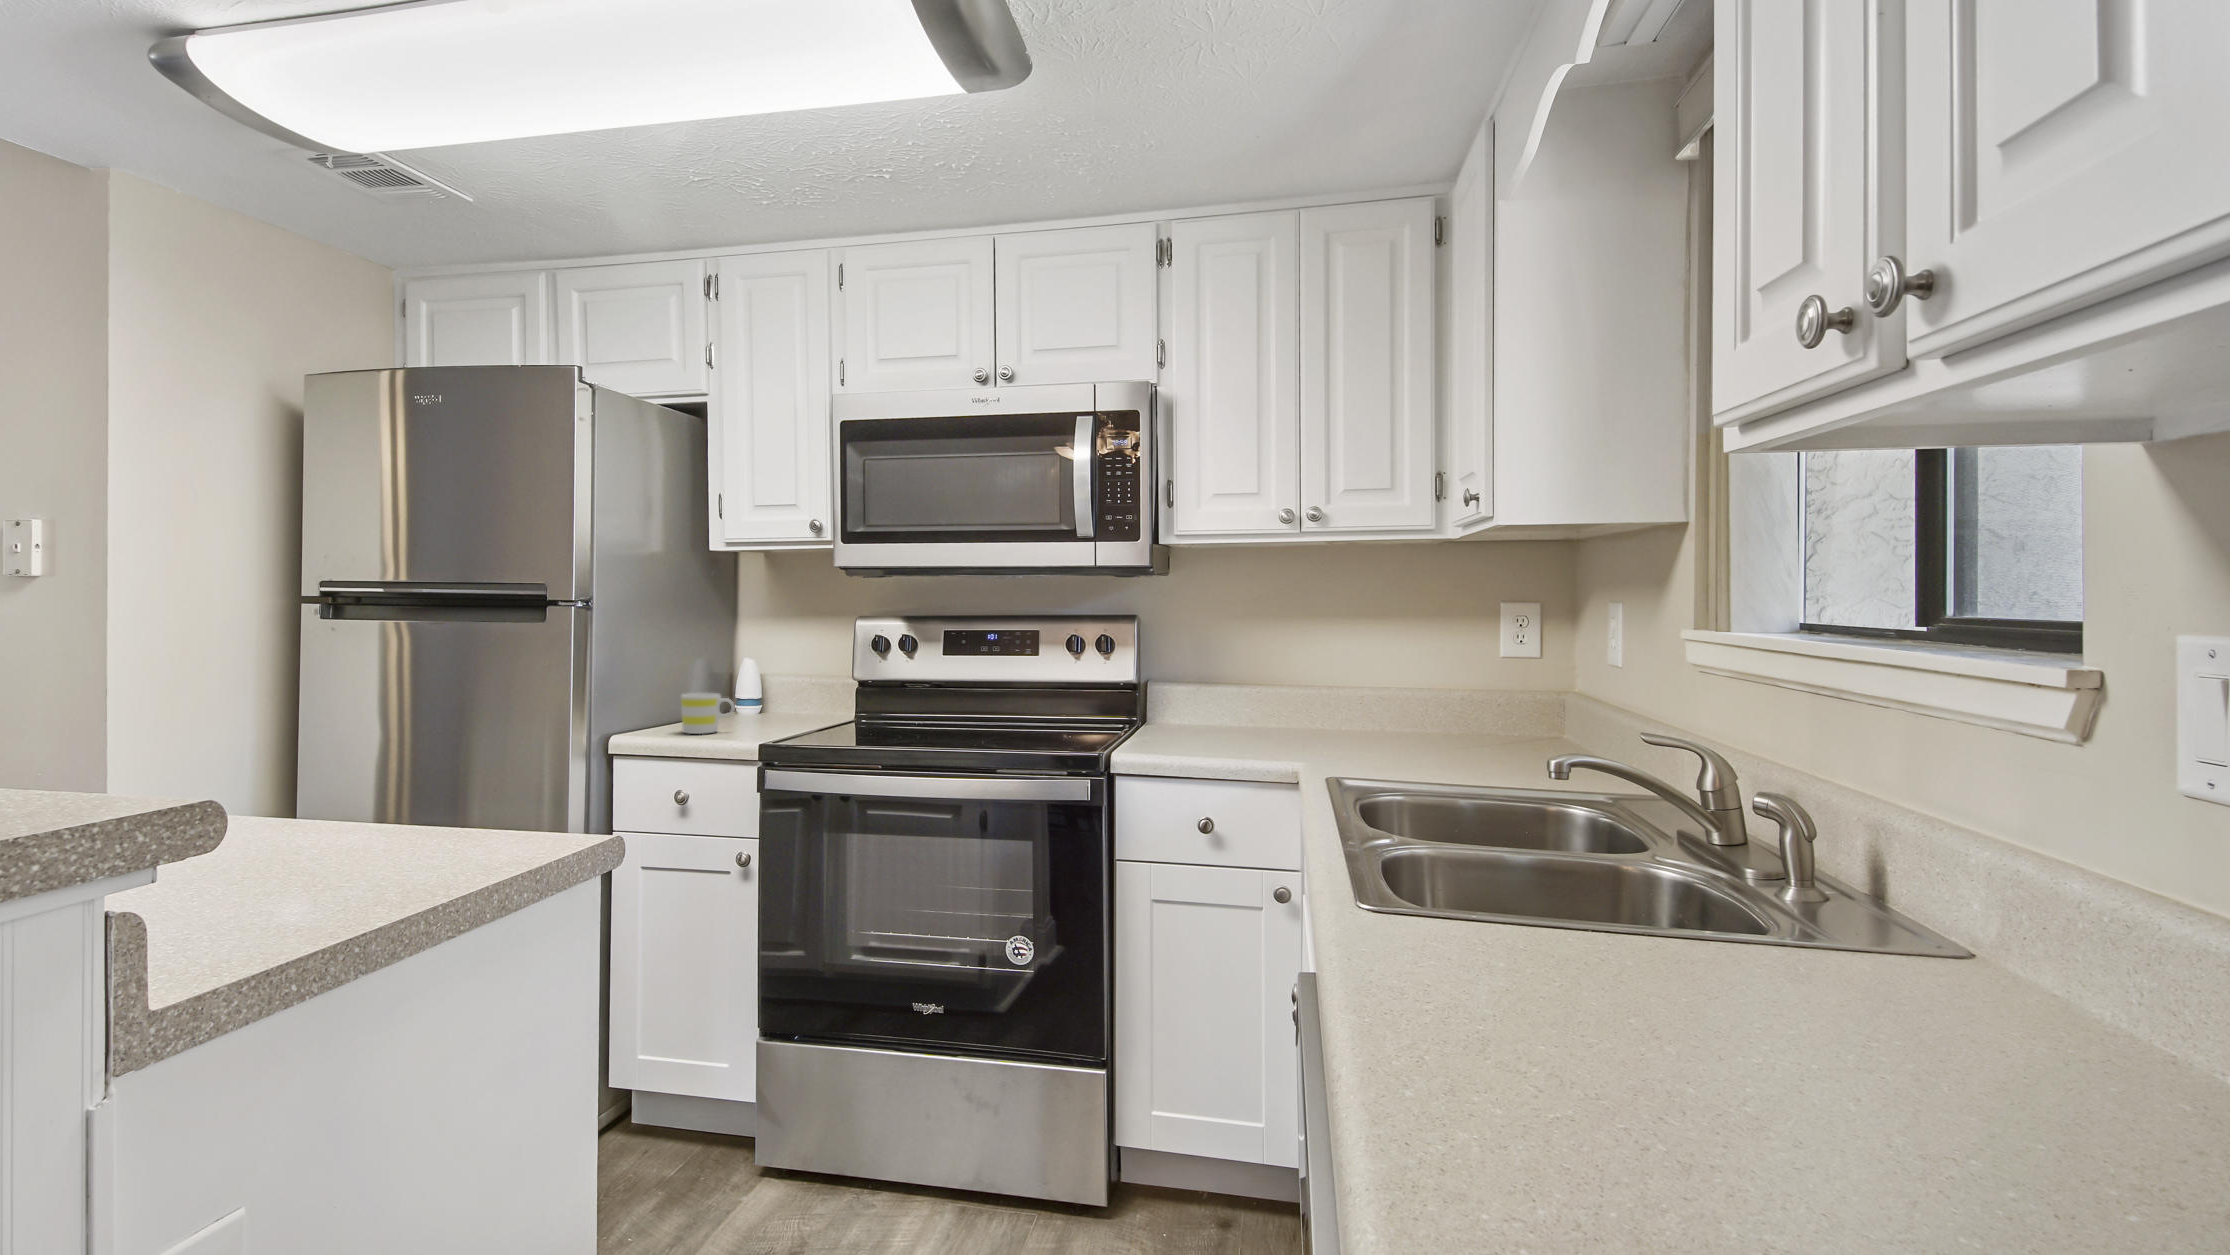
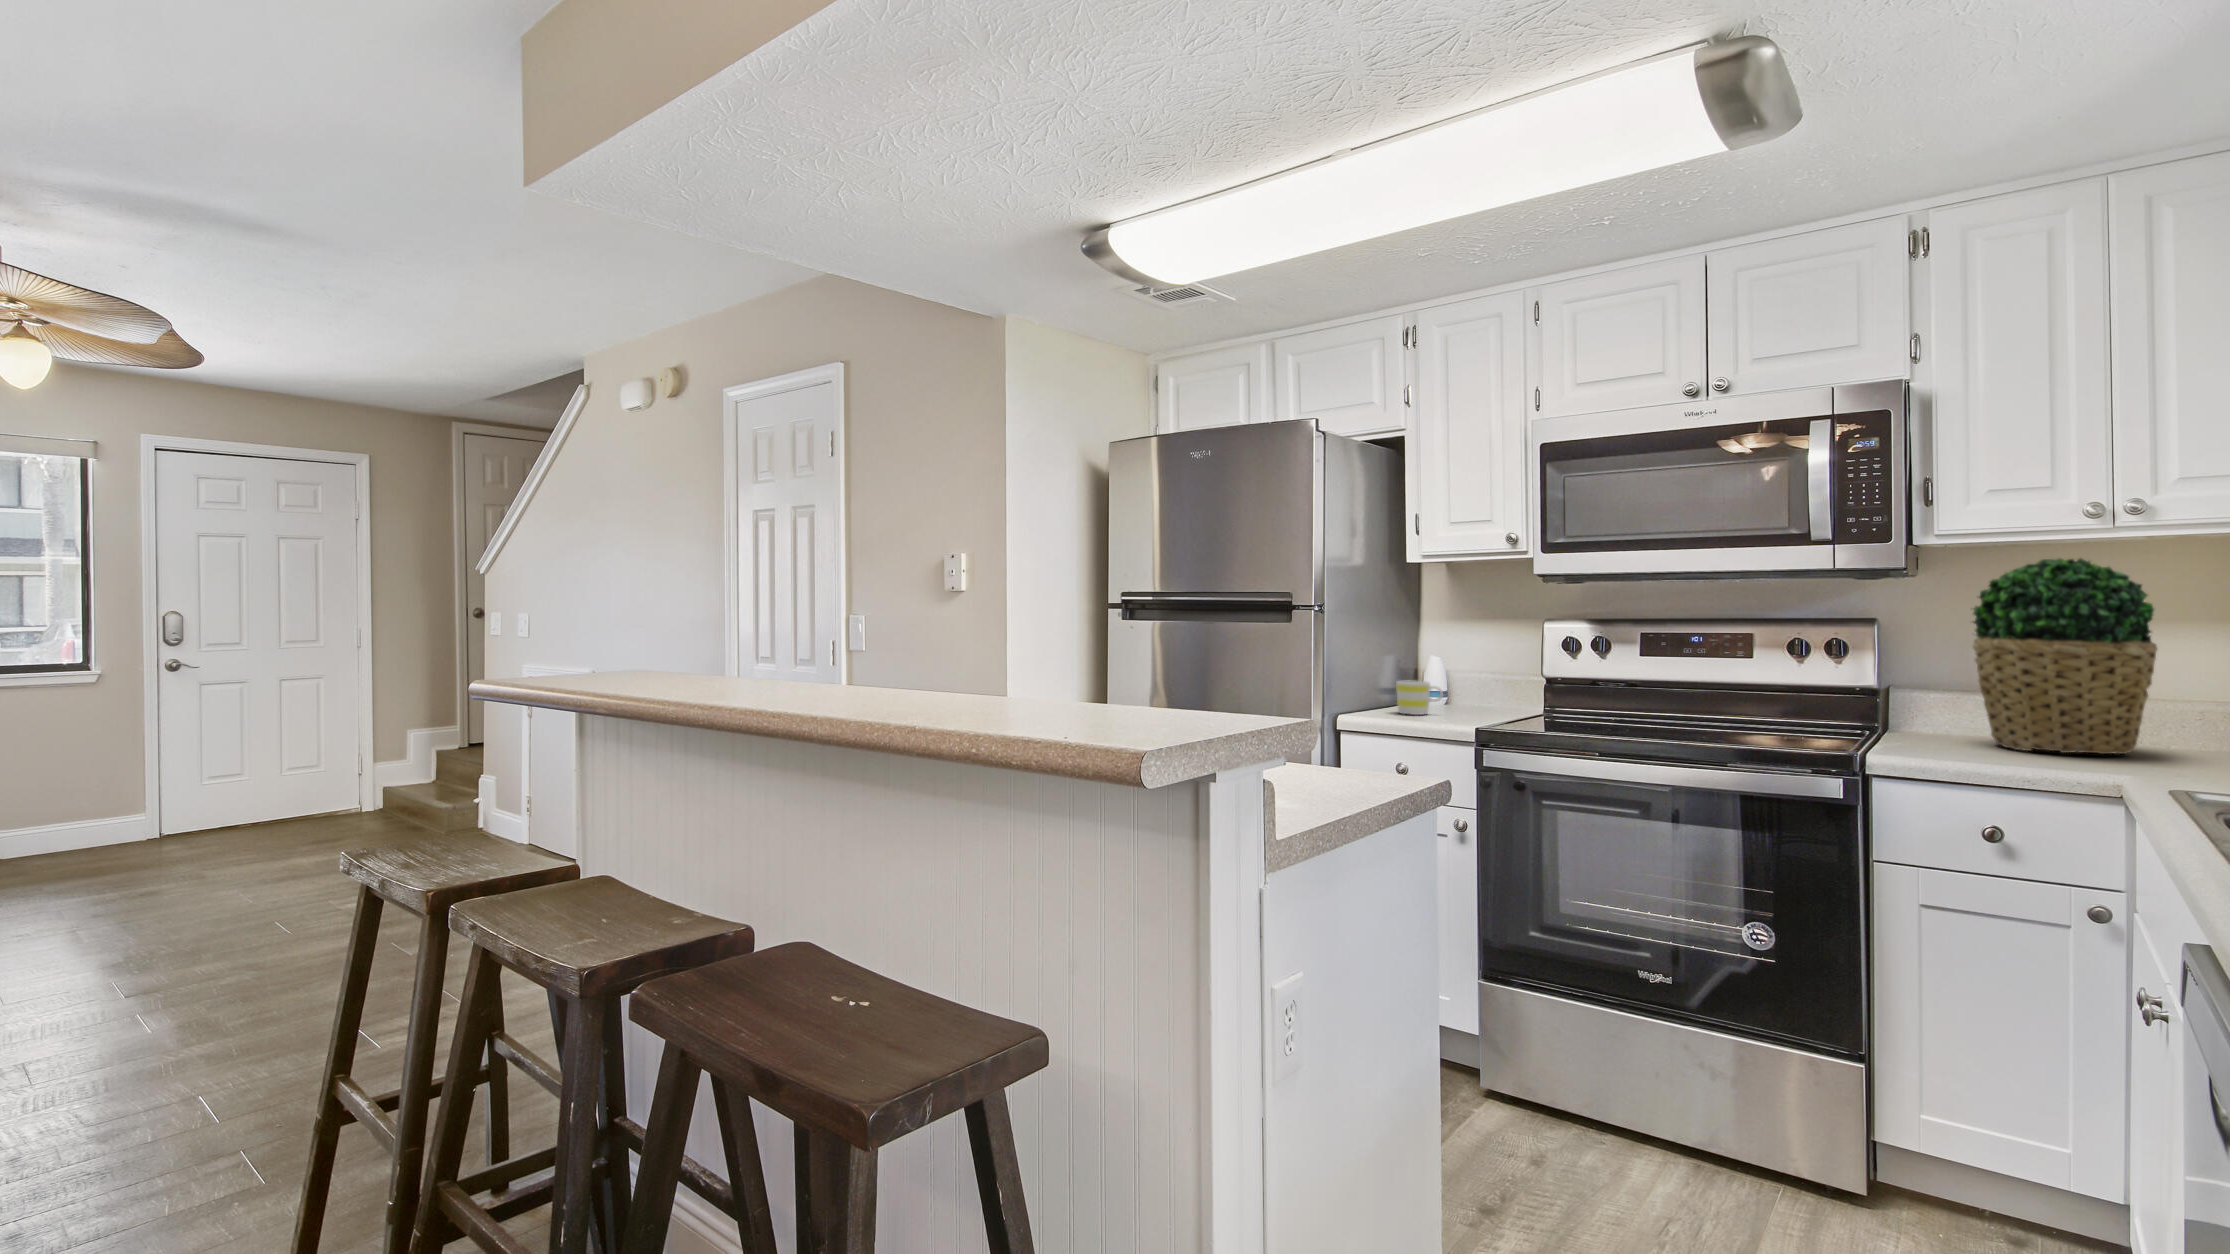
potted plant: none [1204,558,1326,738] -> present [1973,558,2157,754]

